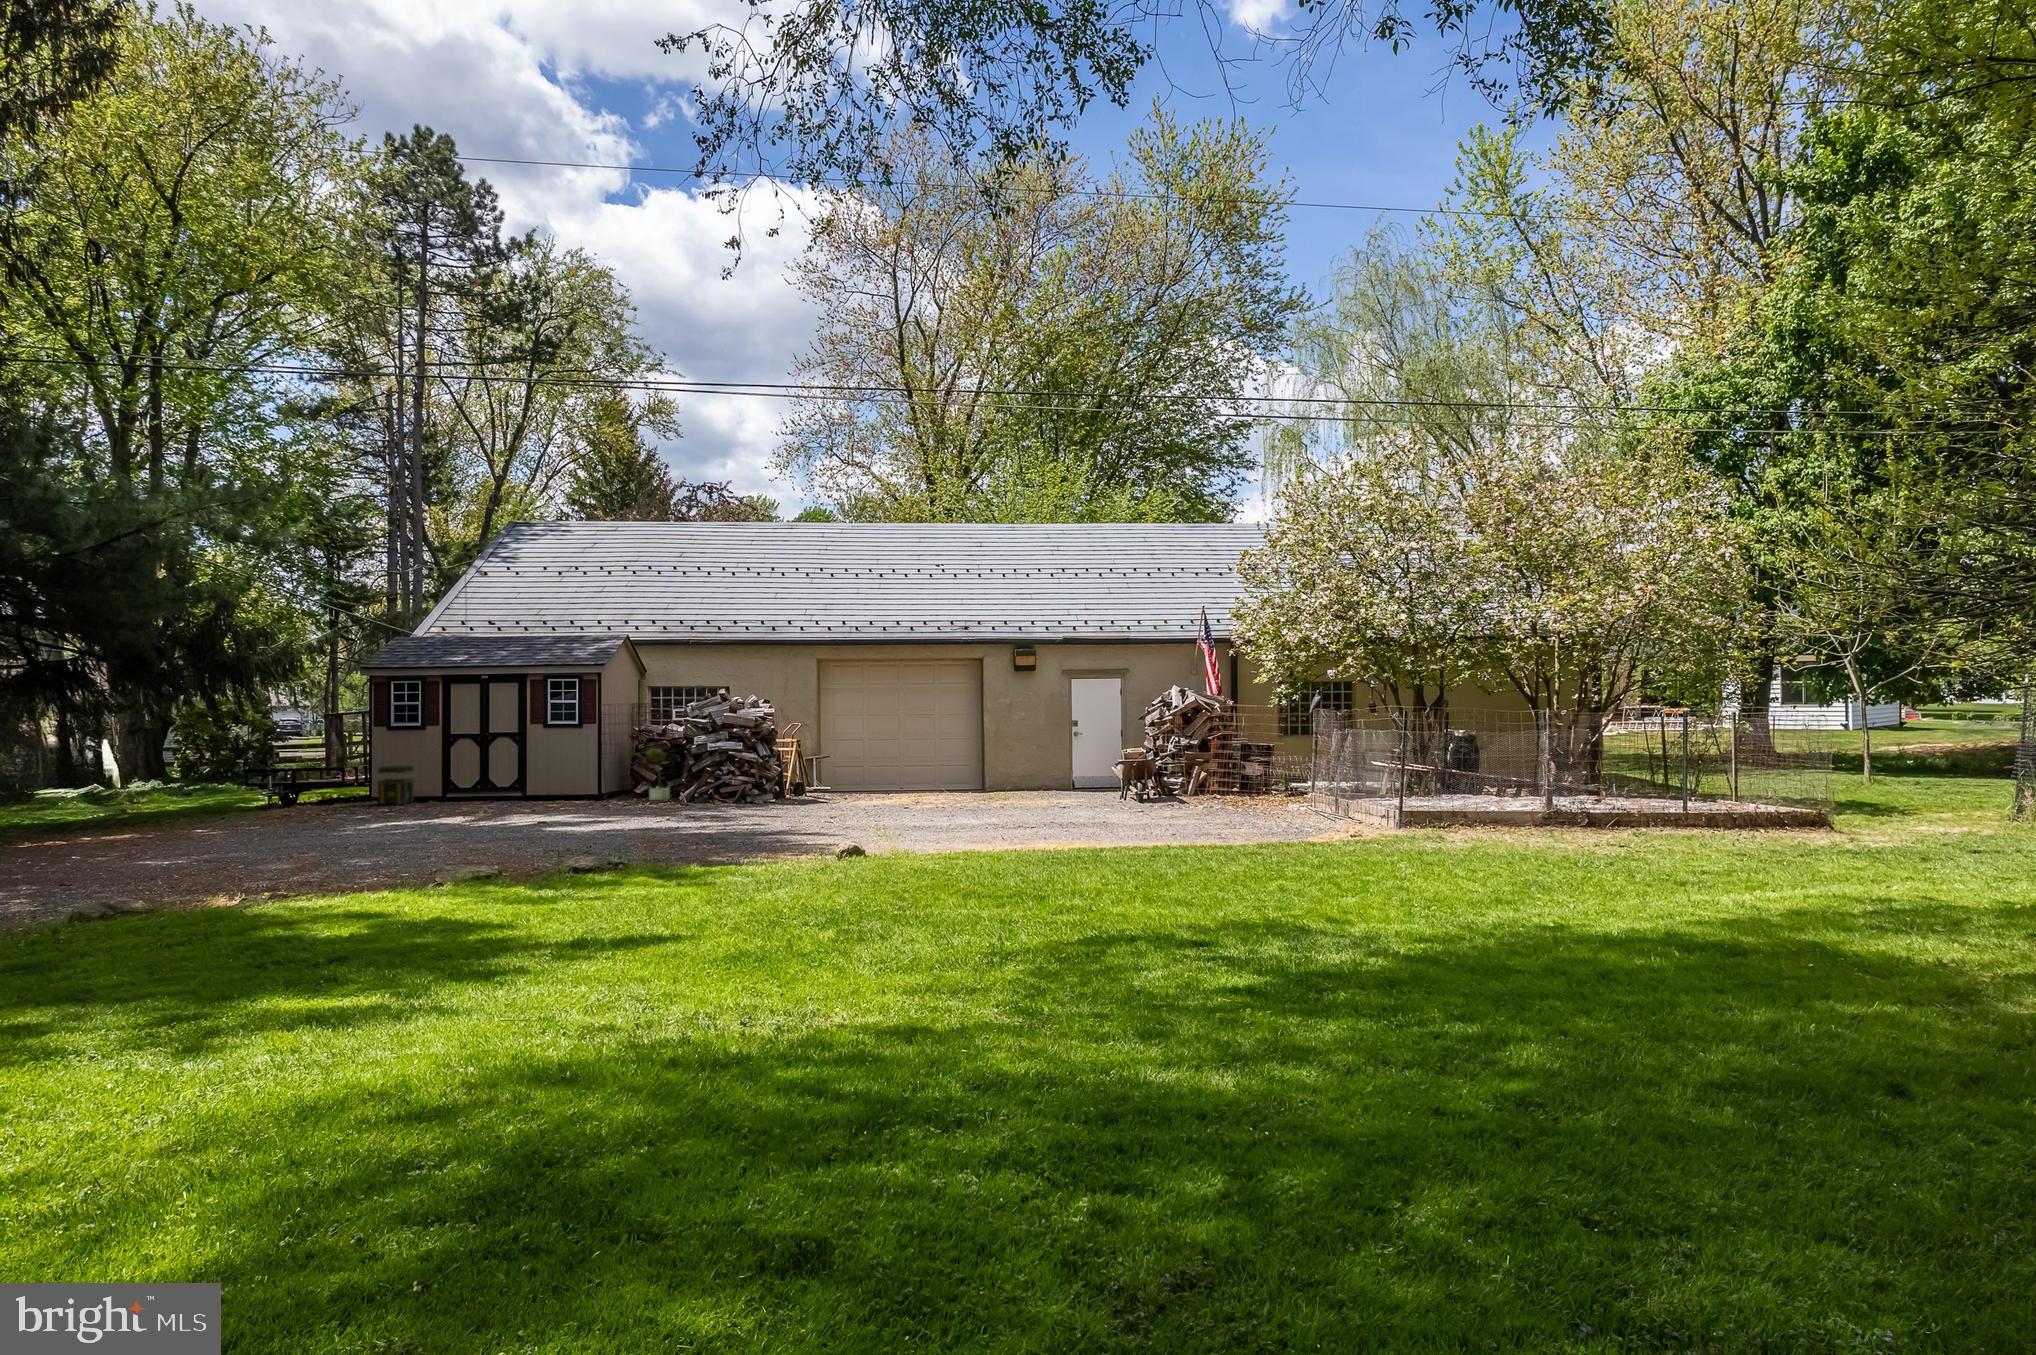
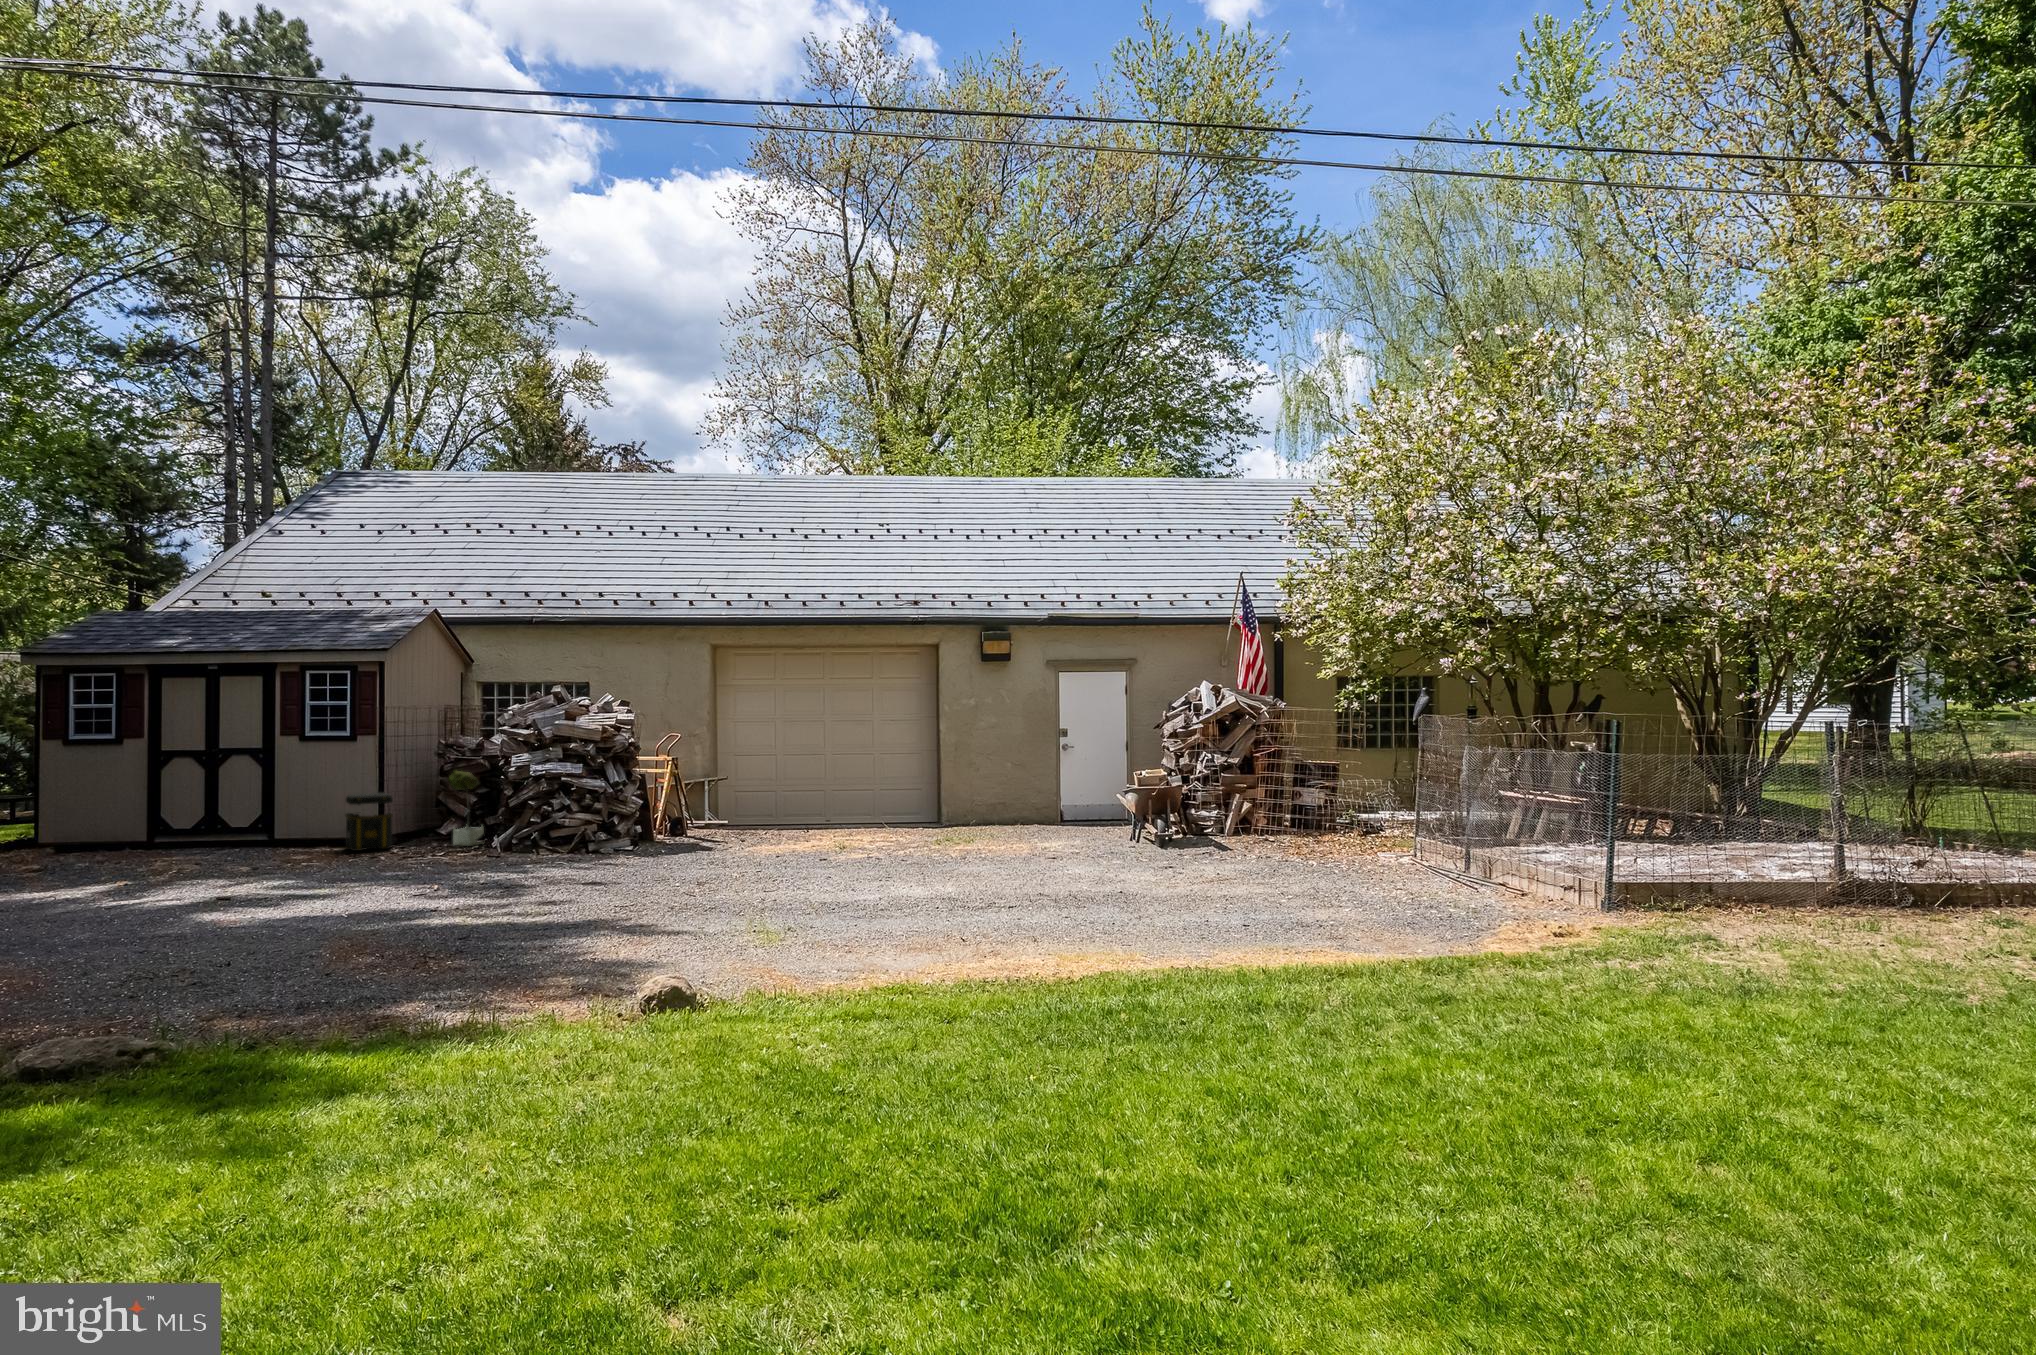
toolbox: present [378,765,415,805] -> present [345,793,393,851]

